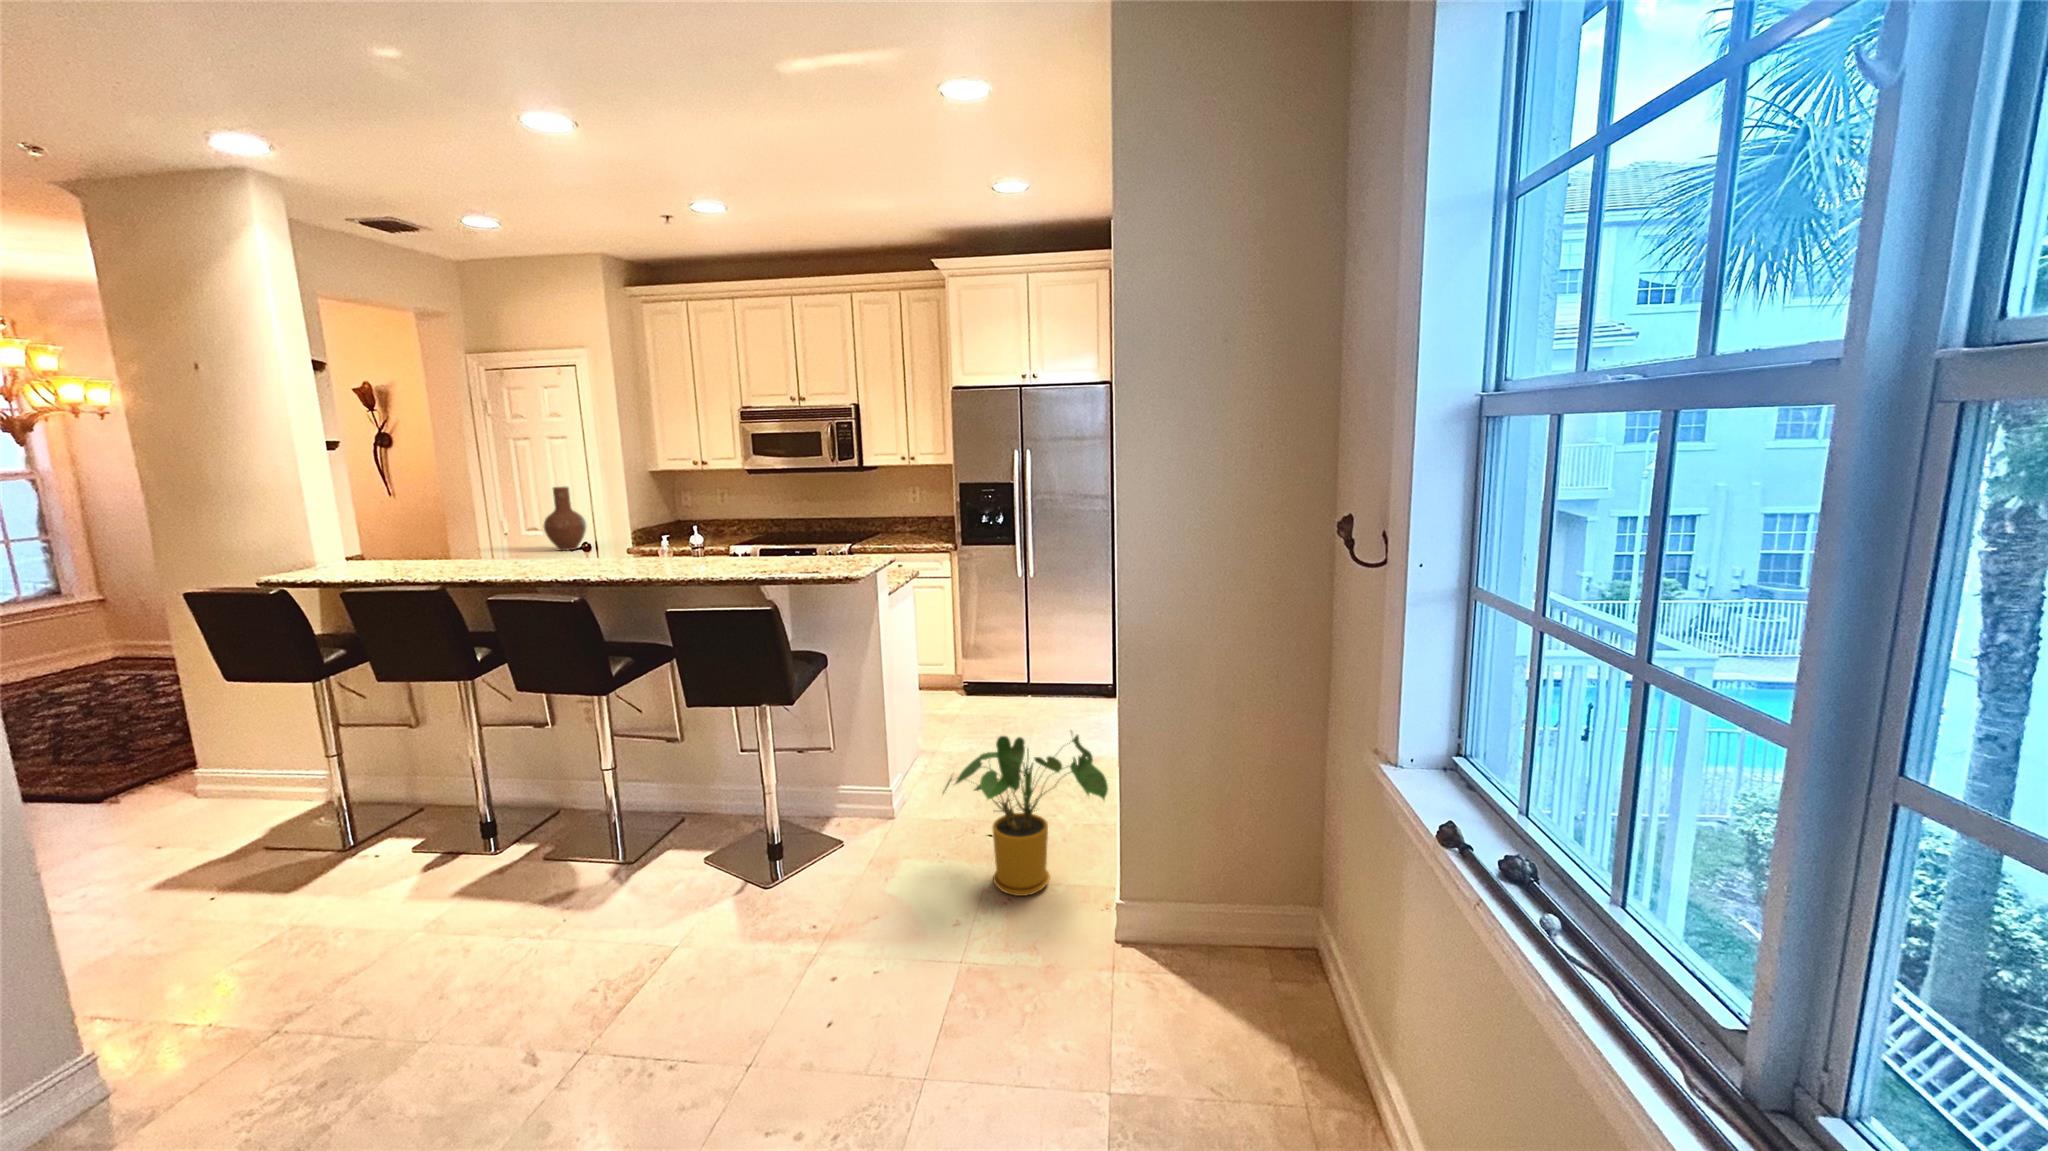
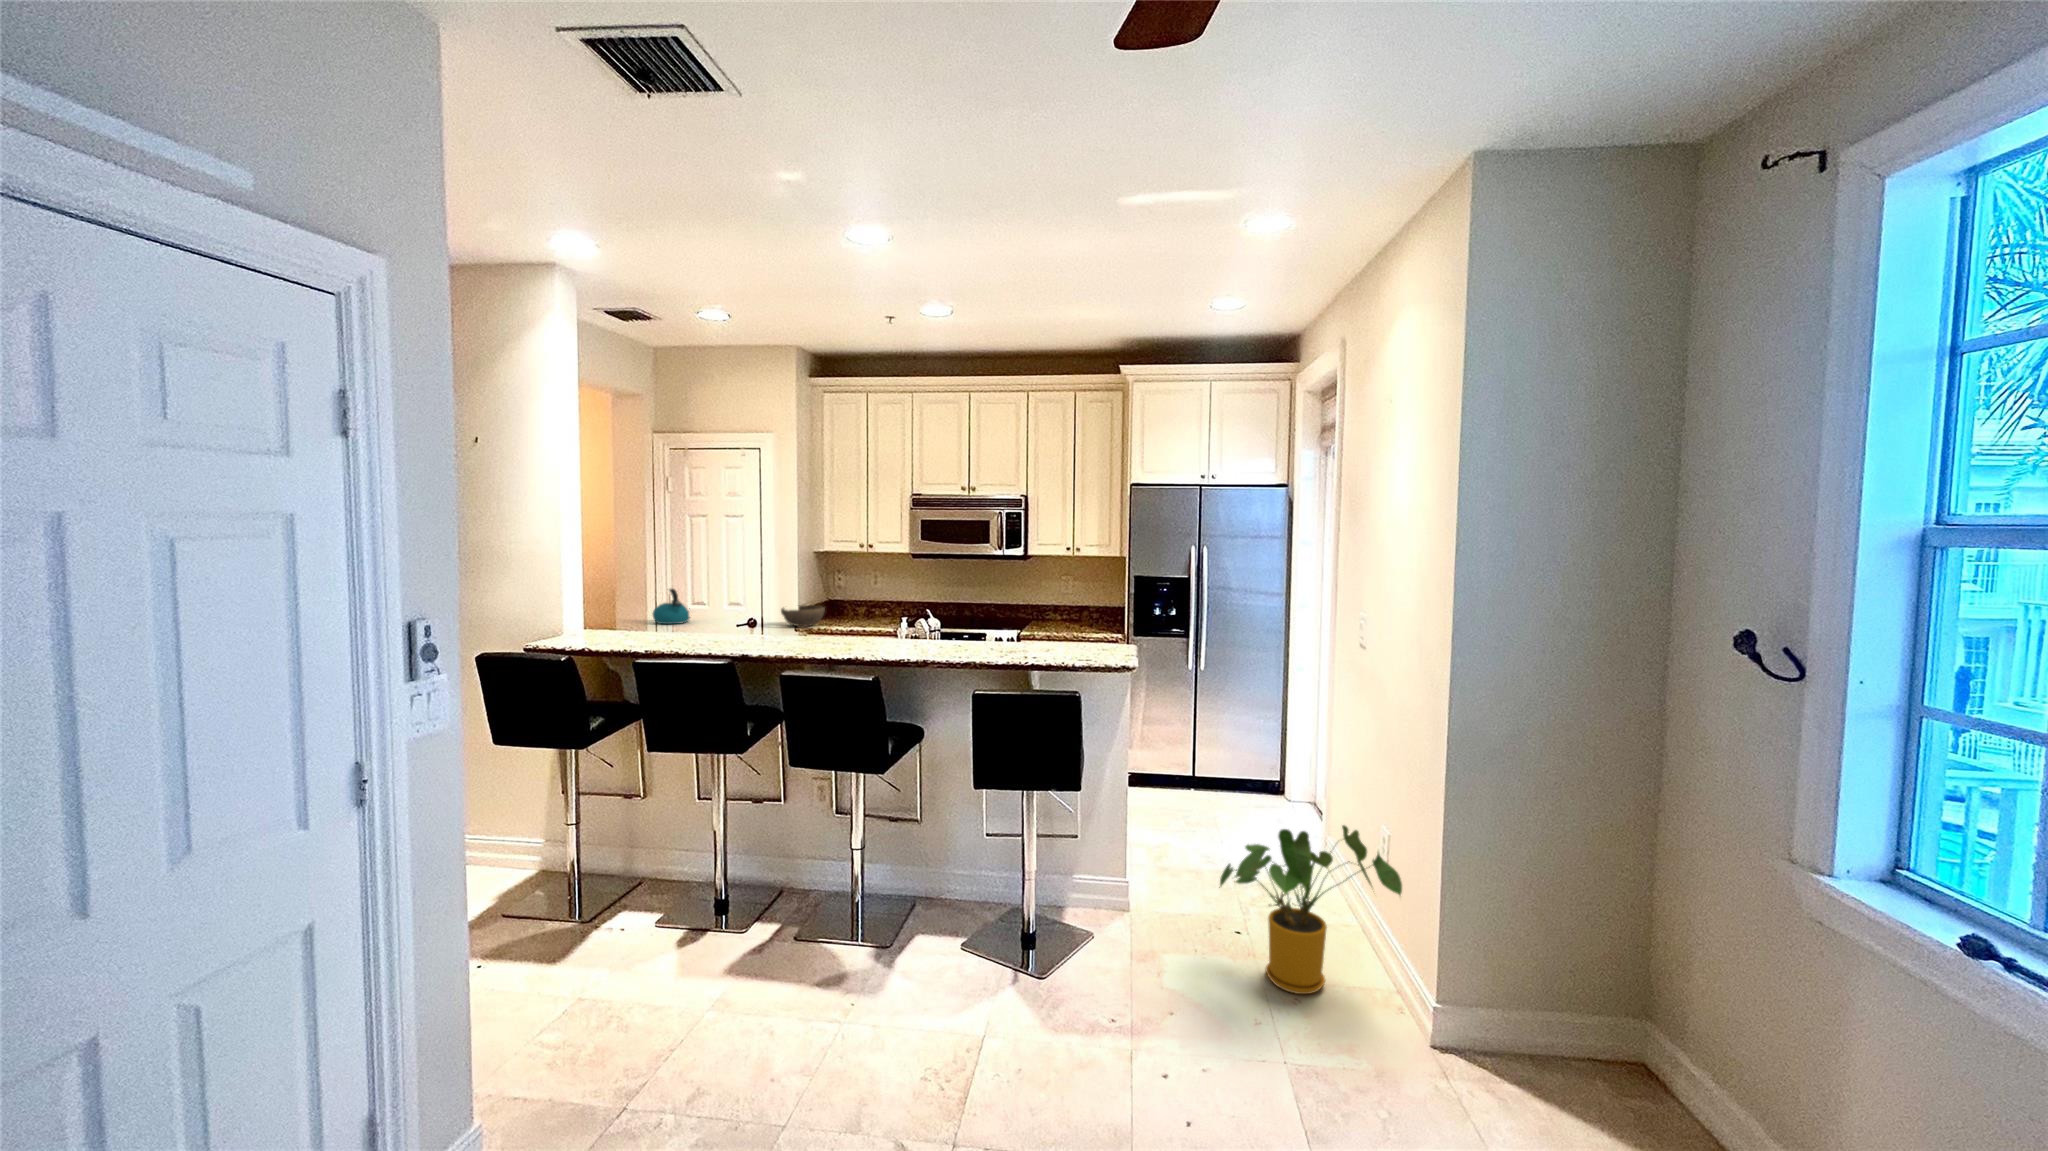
vase: present [544,487,586,551] -> none [721,565,760,626]
kettle: none [477,514,520,551] -> present [653,589,690,624]
bowl: none [606,527,654,548] -> present [781,605,825,626]

